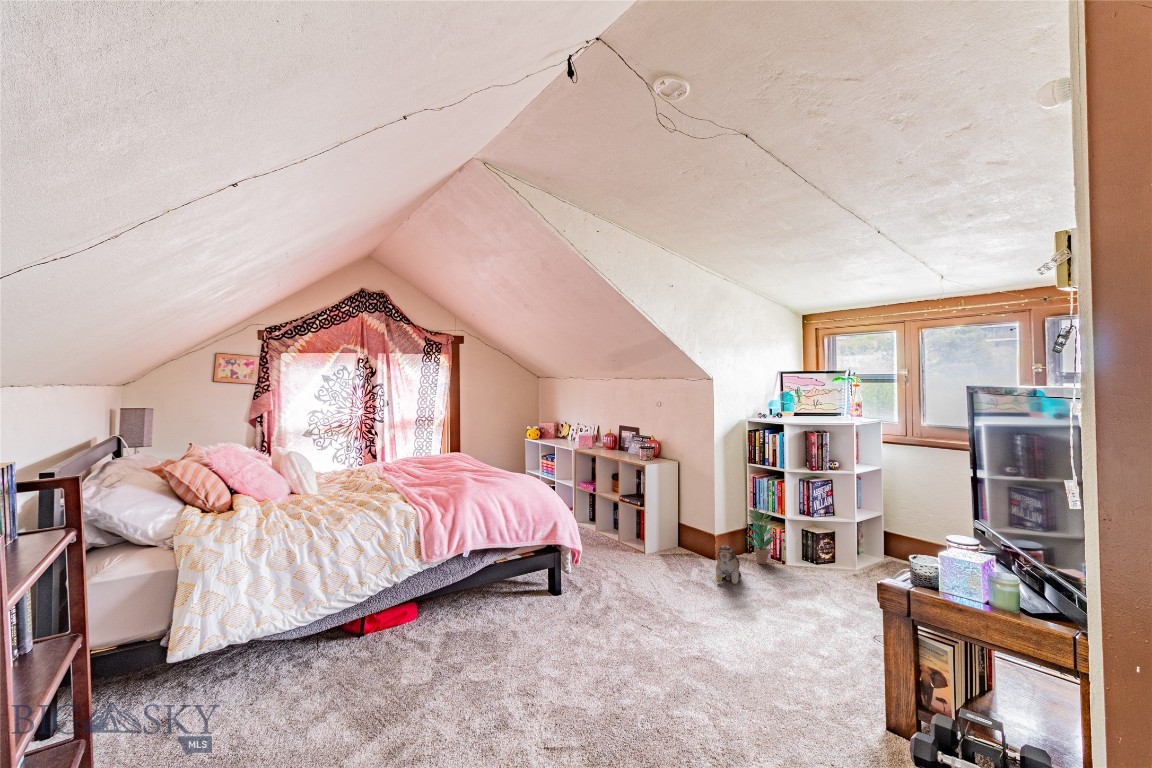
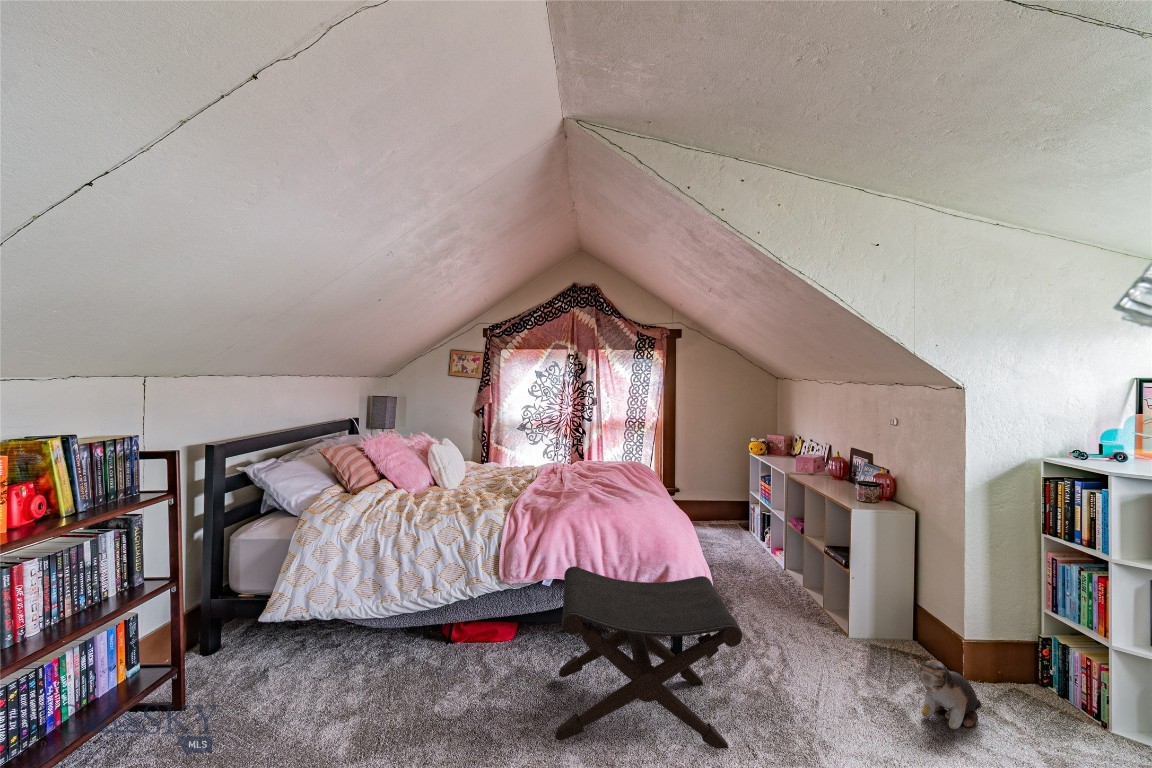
potted plant: present [747,507,775,564] -> none [1017,609,1090,716]
footstool: none [491,523,652,669] -> present [555,567,742,749]

